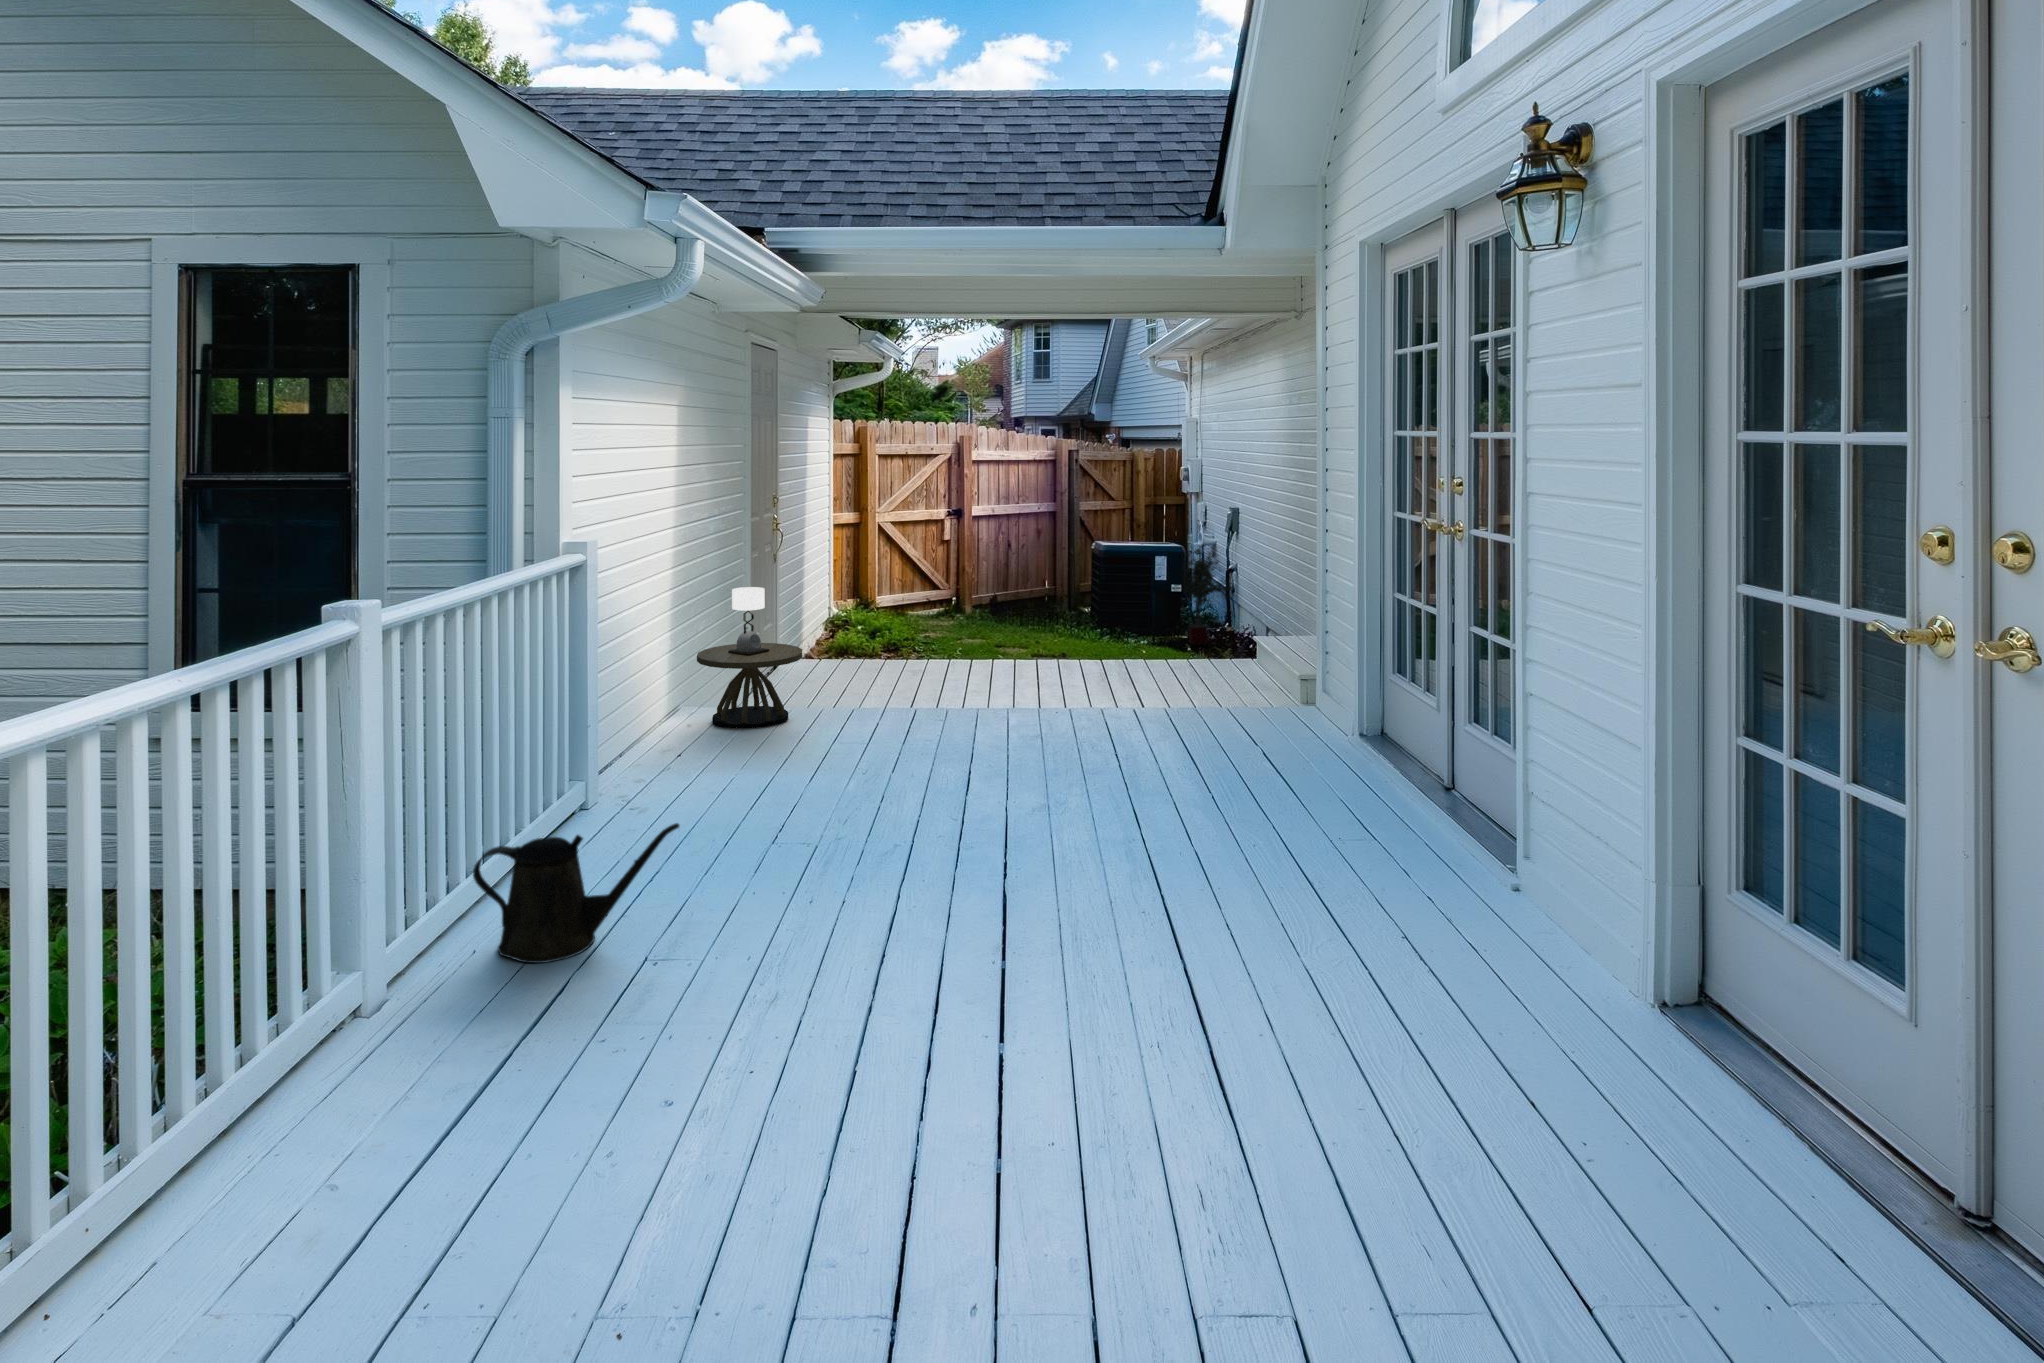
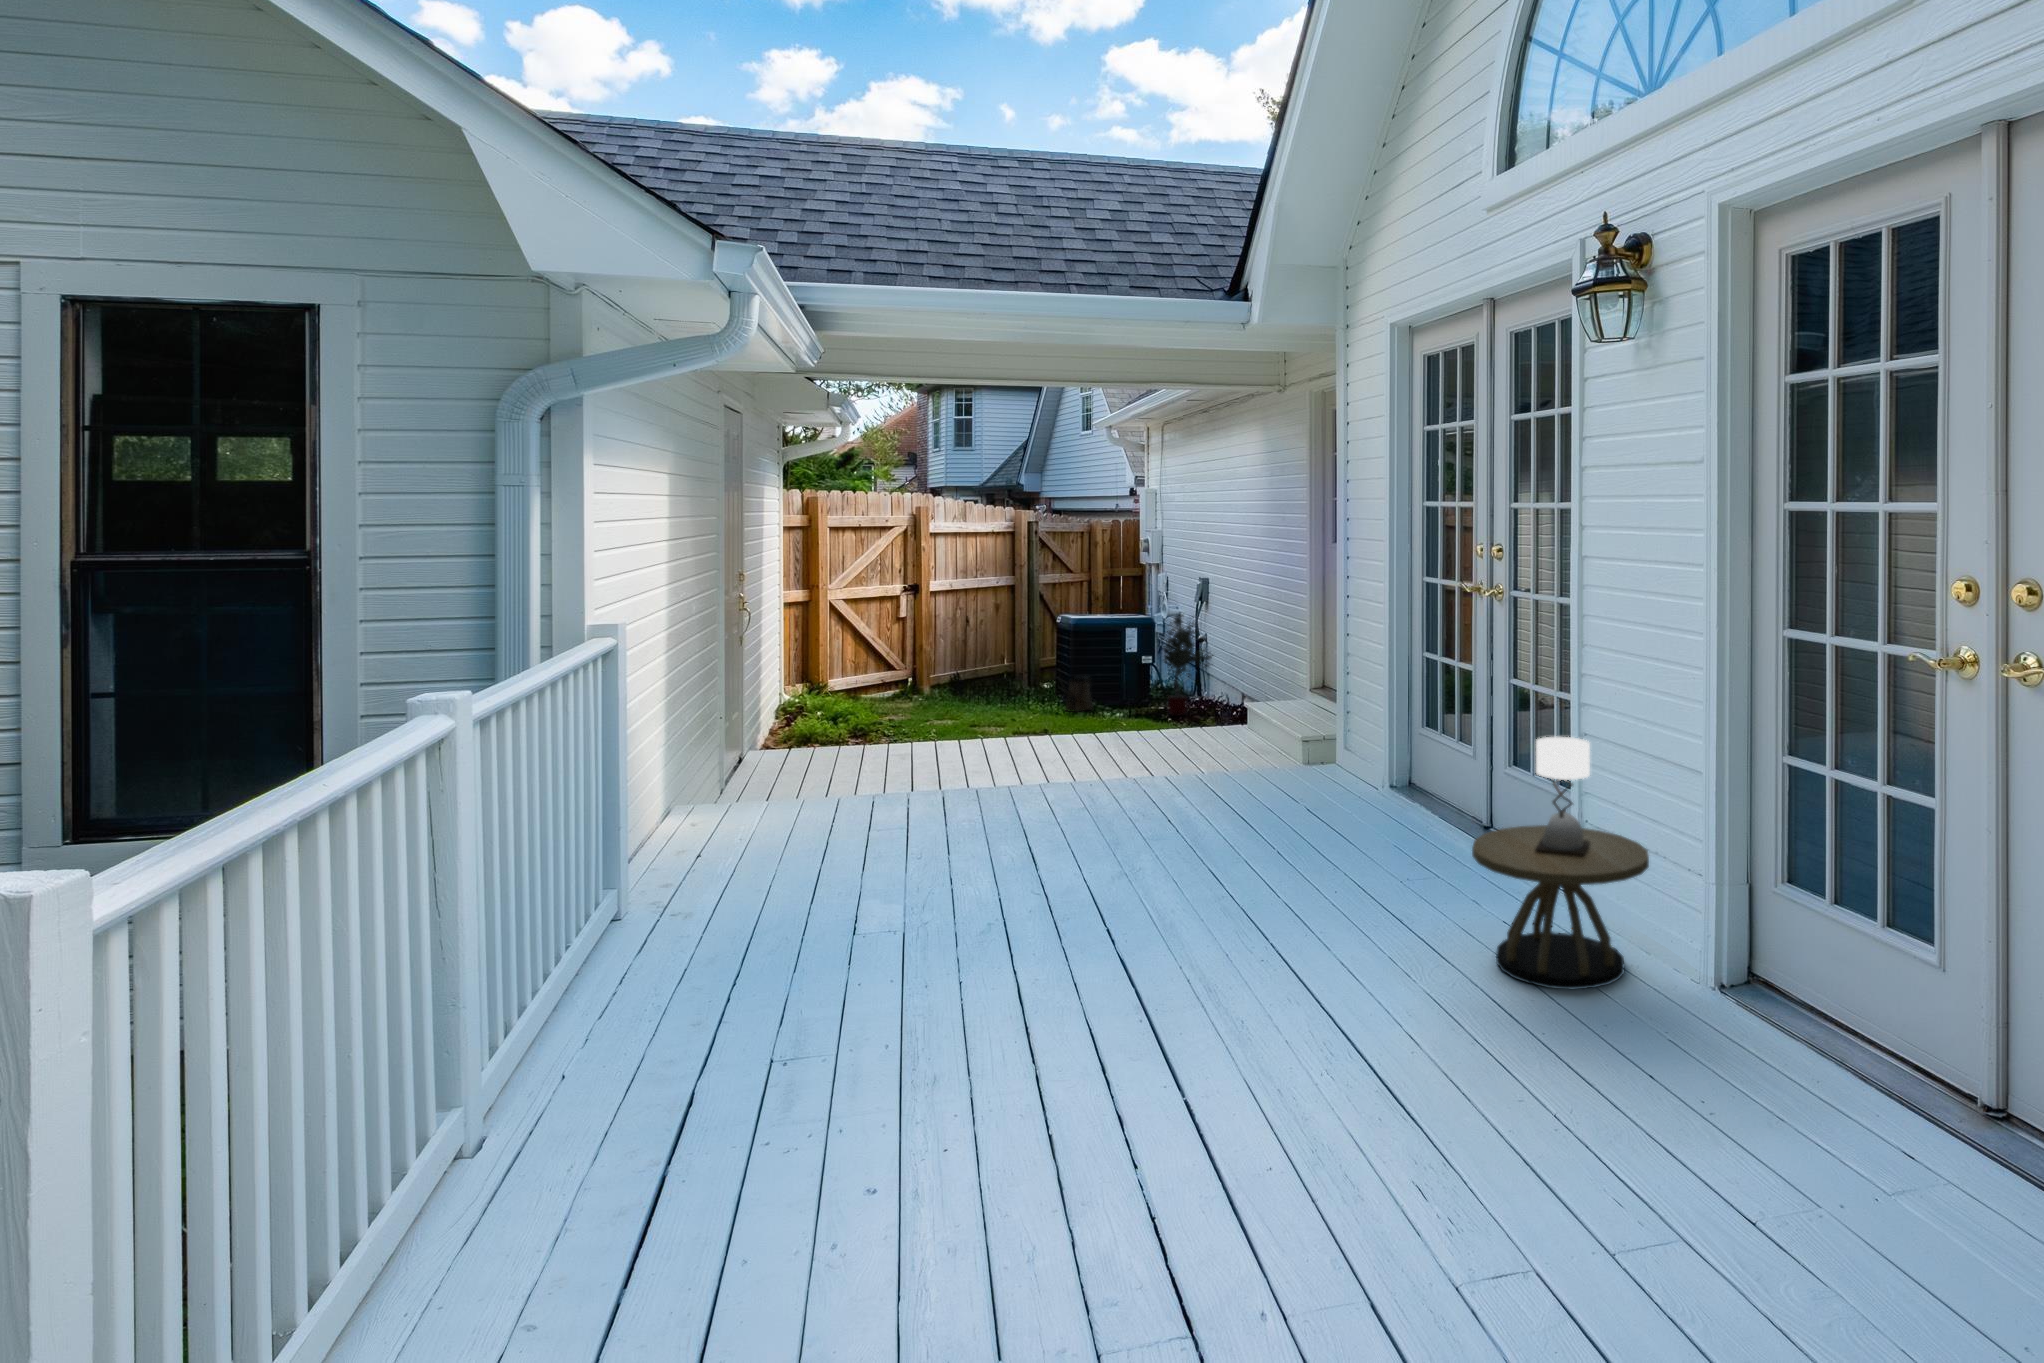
side table: present [697,587,802,729] -> present [1472,737,1649,989]
watering can: present [473,823,679,963] -> present [1059,676,1093,712]

